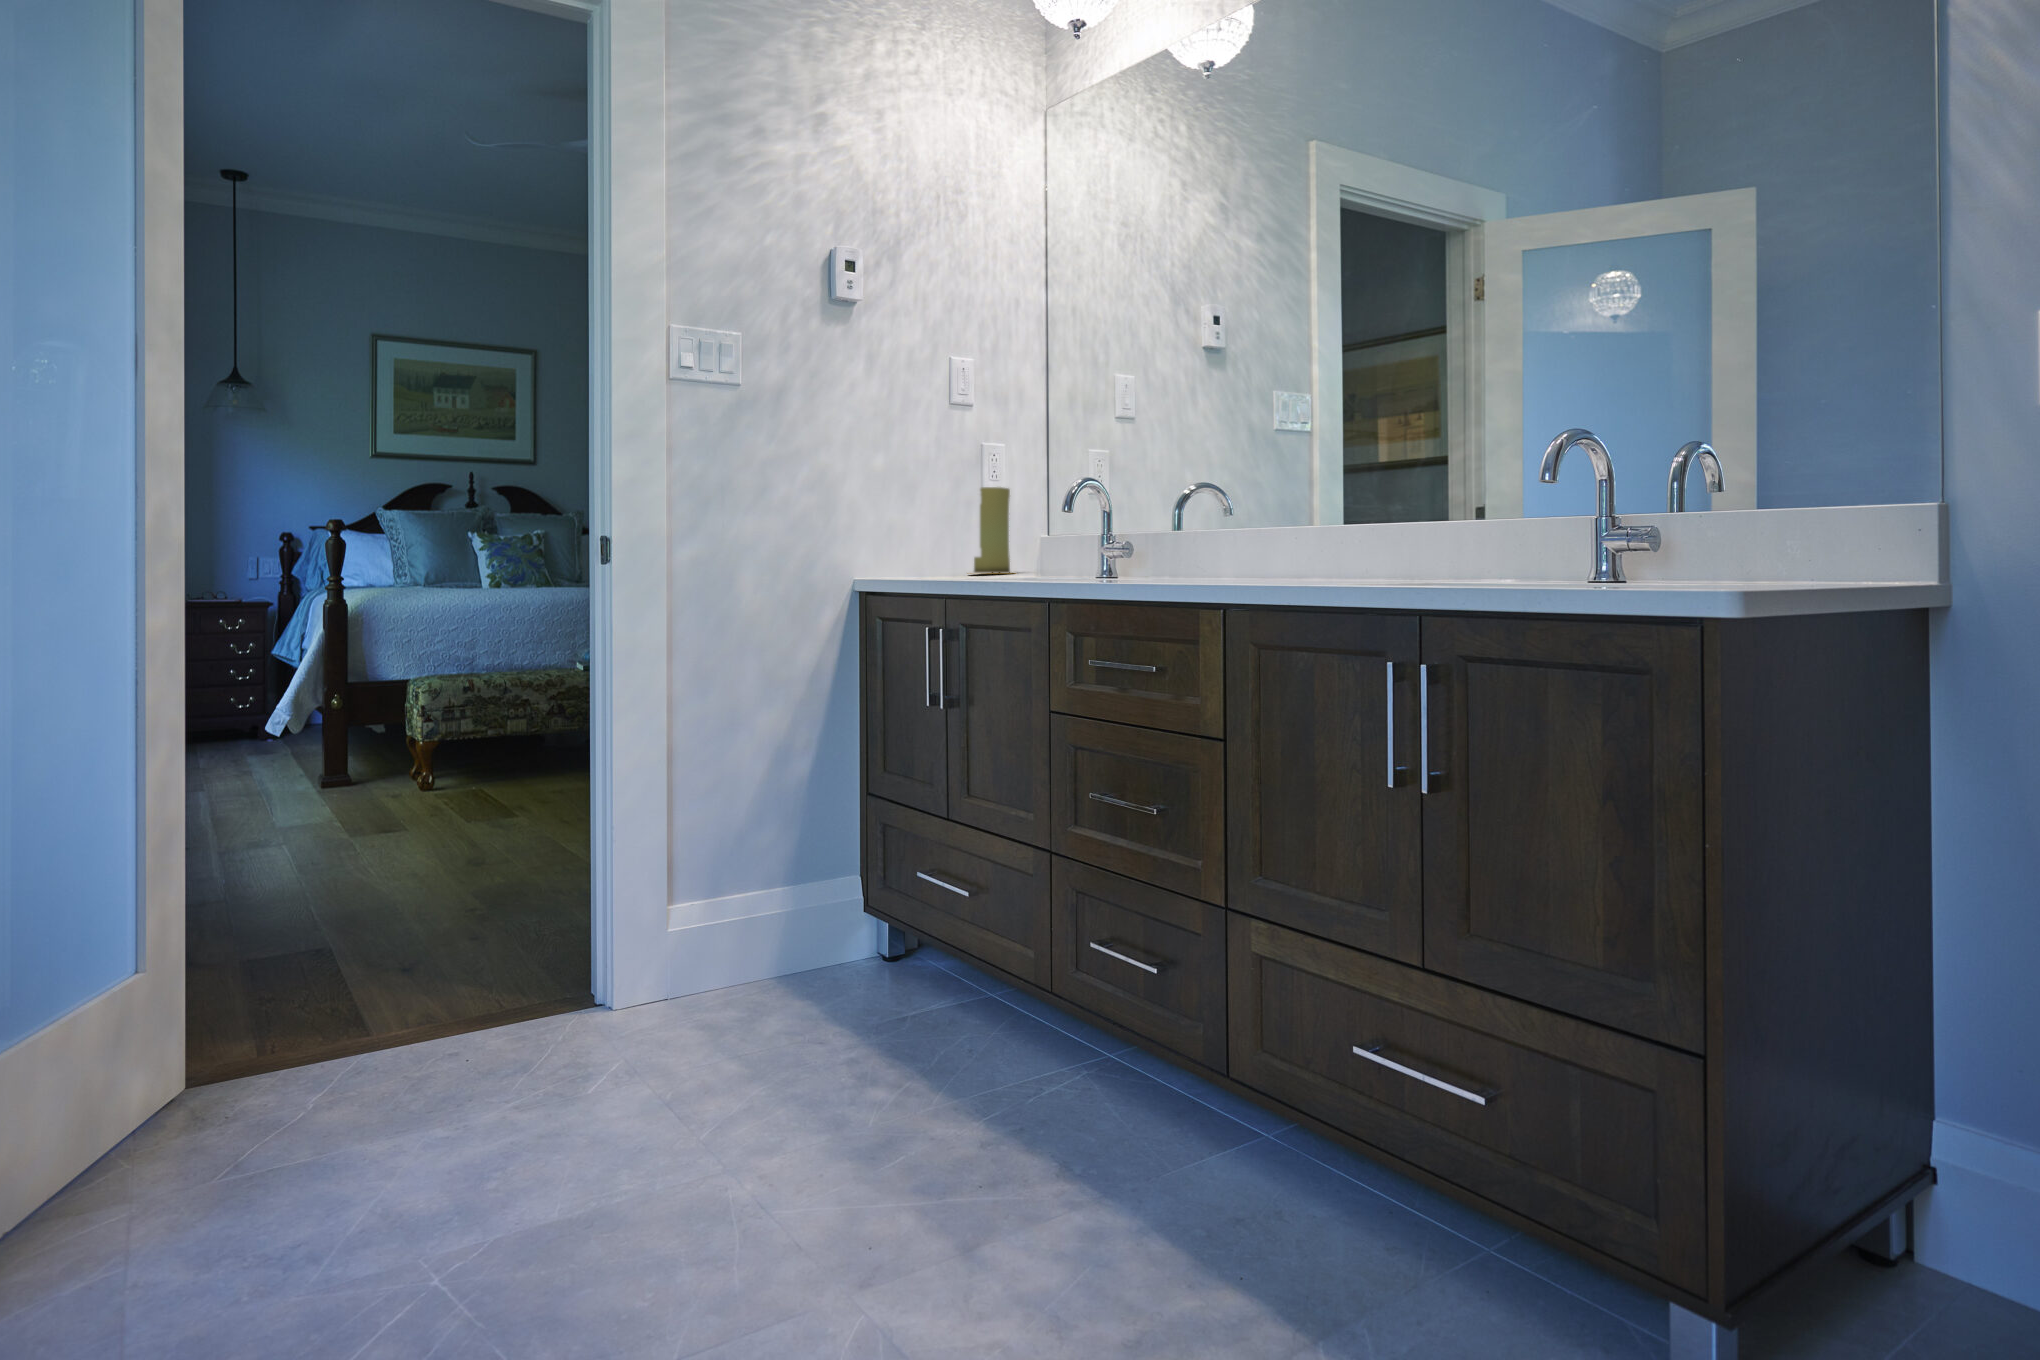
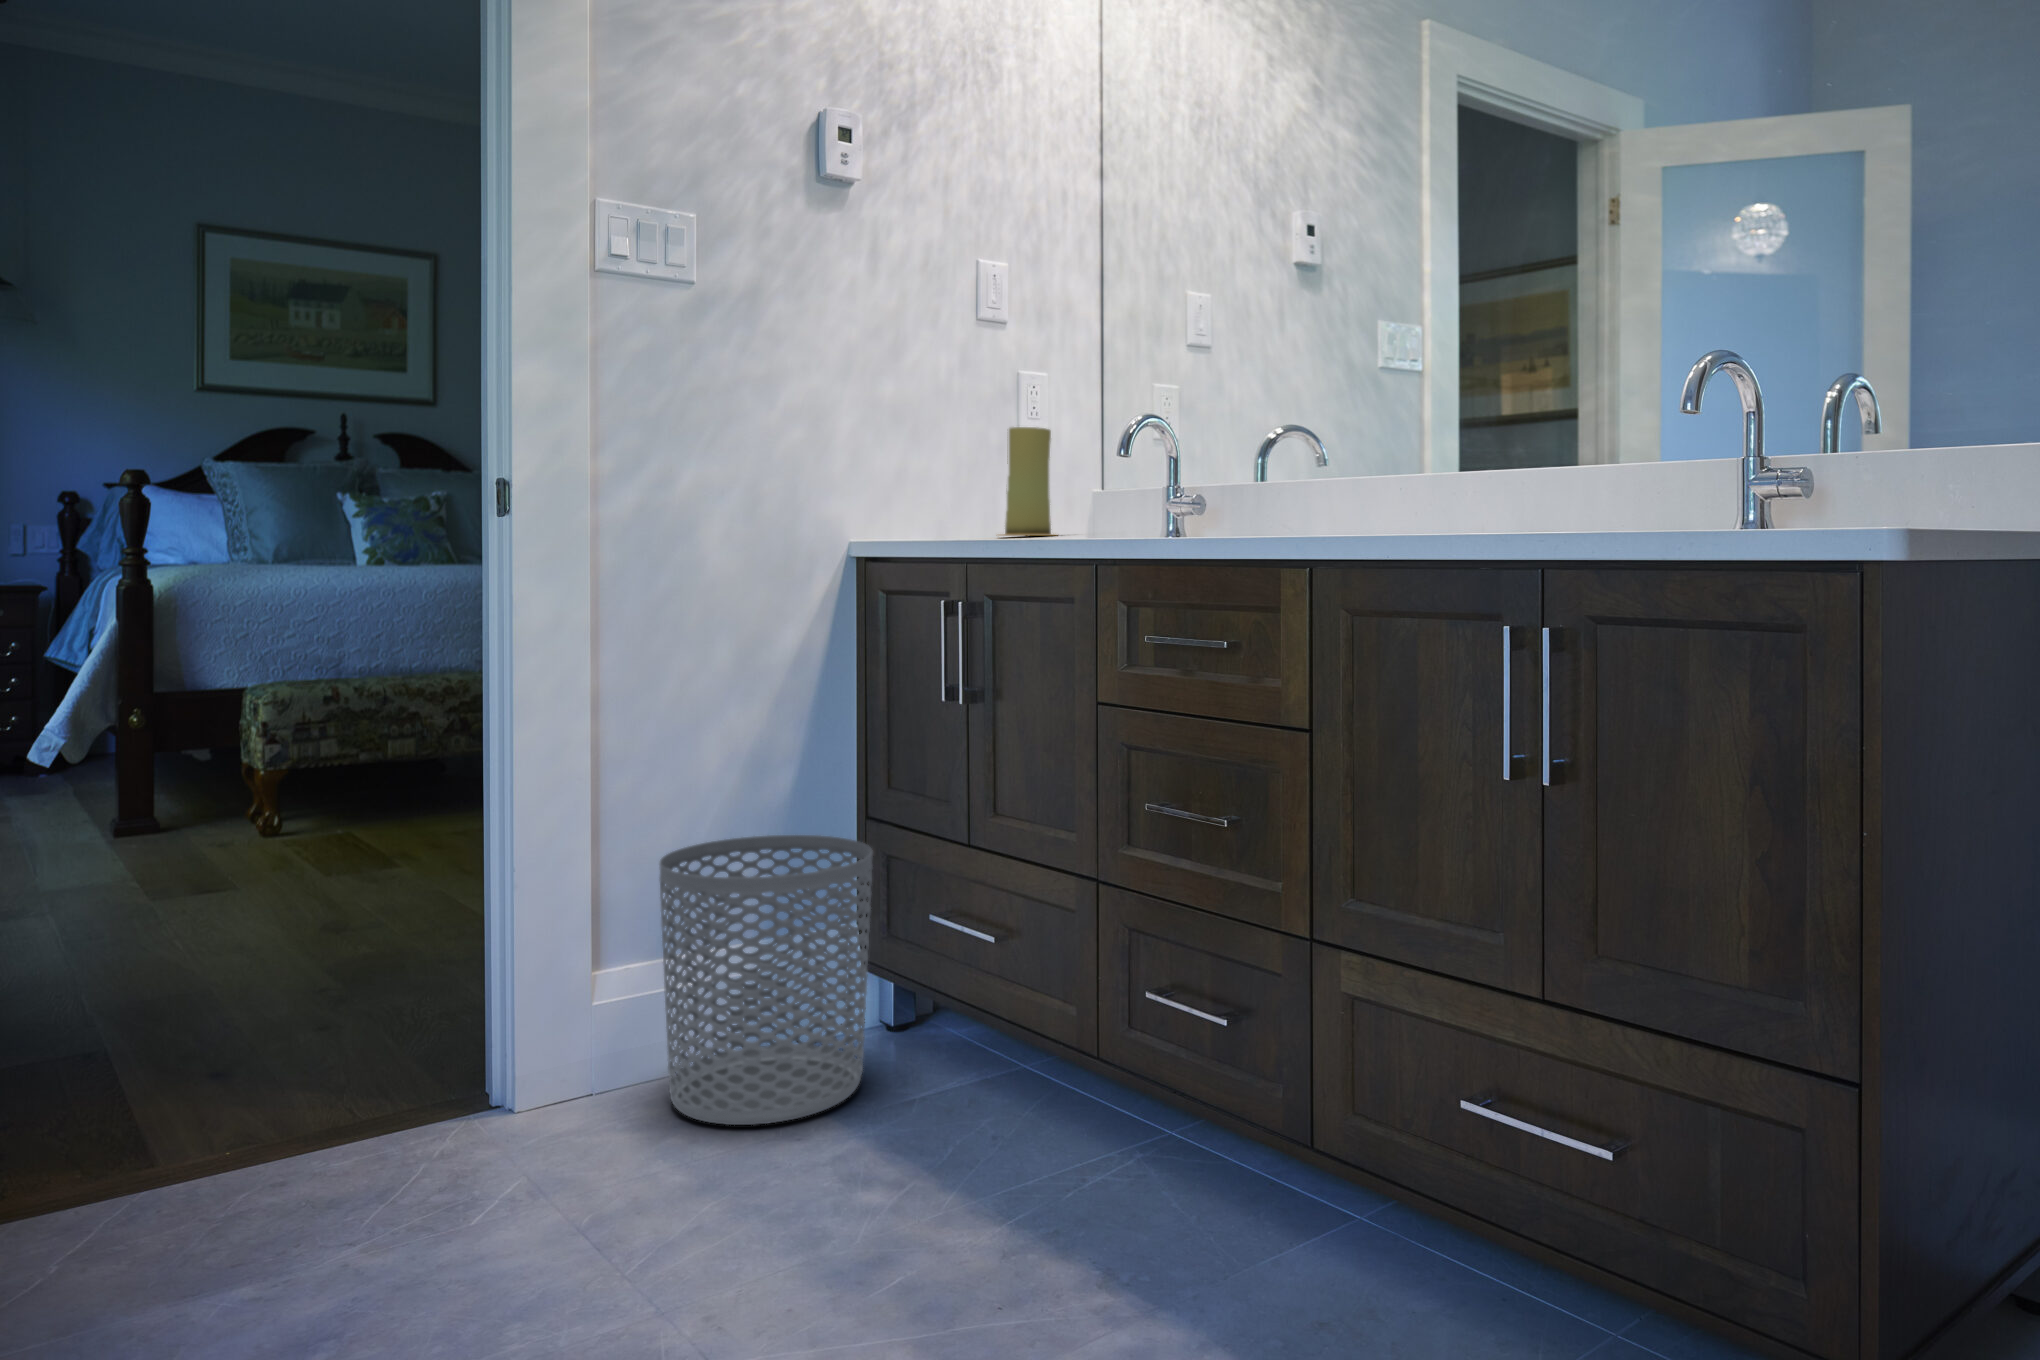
waste bin: none [717,808,874,1031] -> present [659,835,873,1125]

